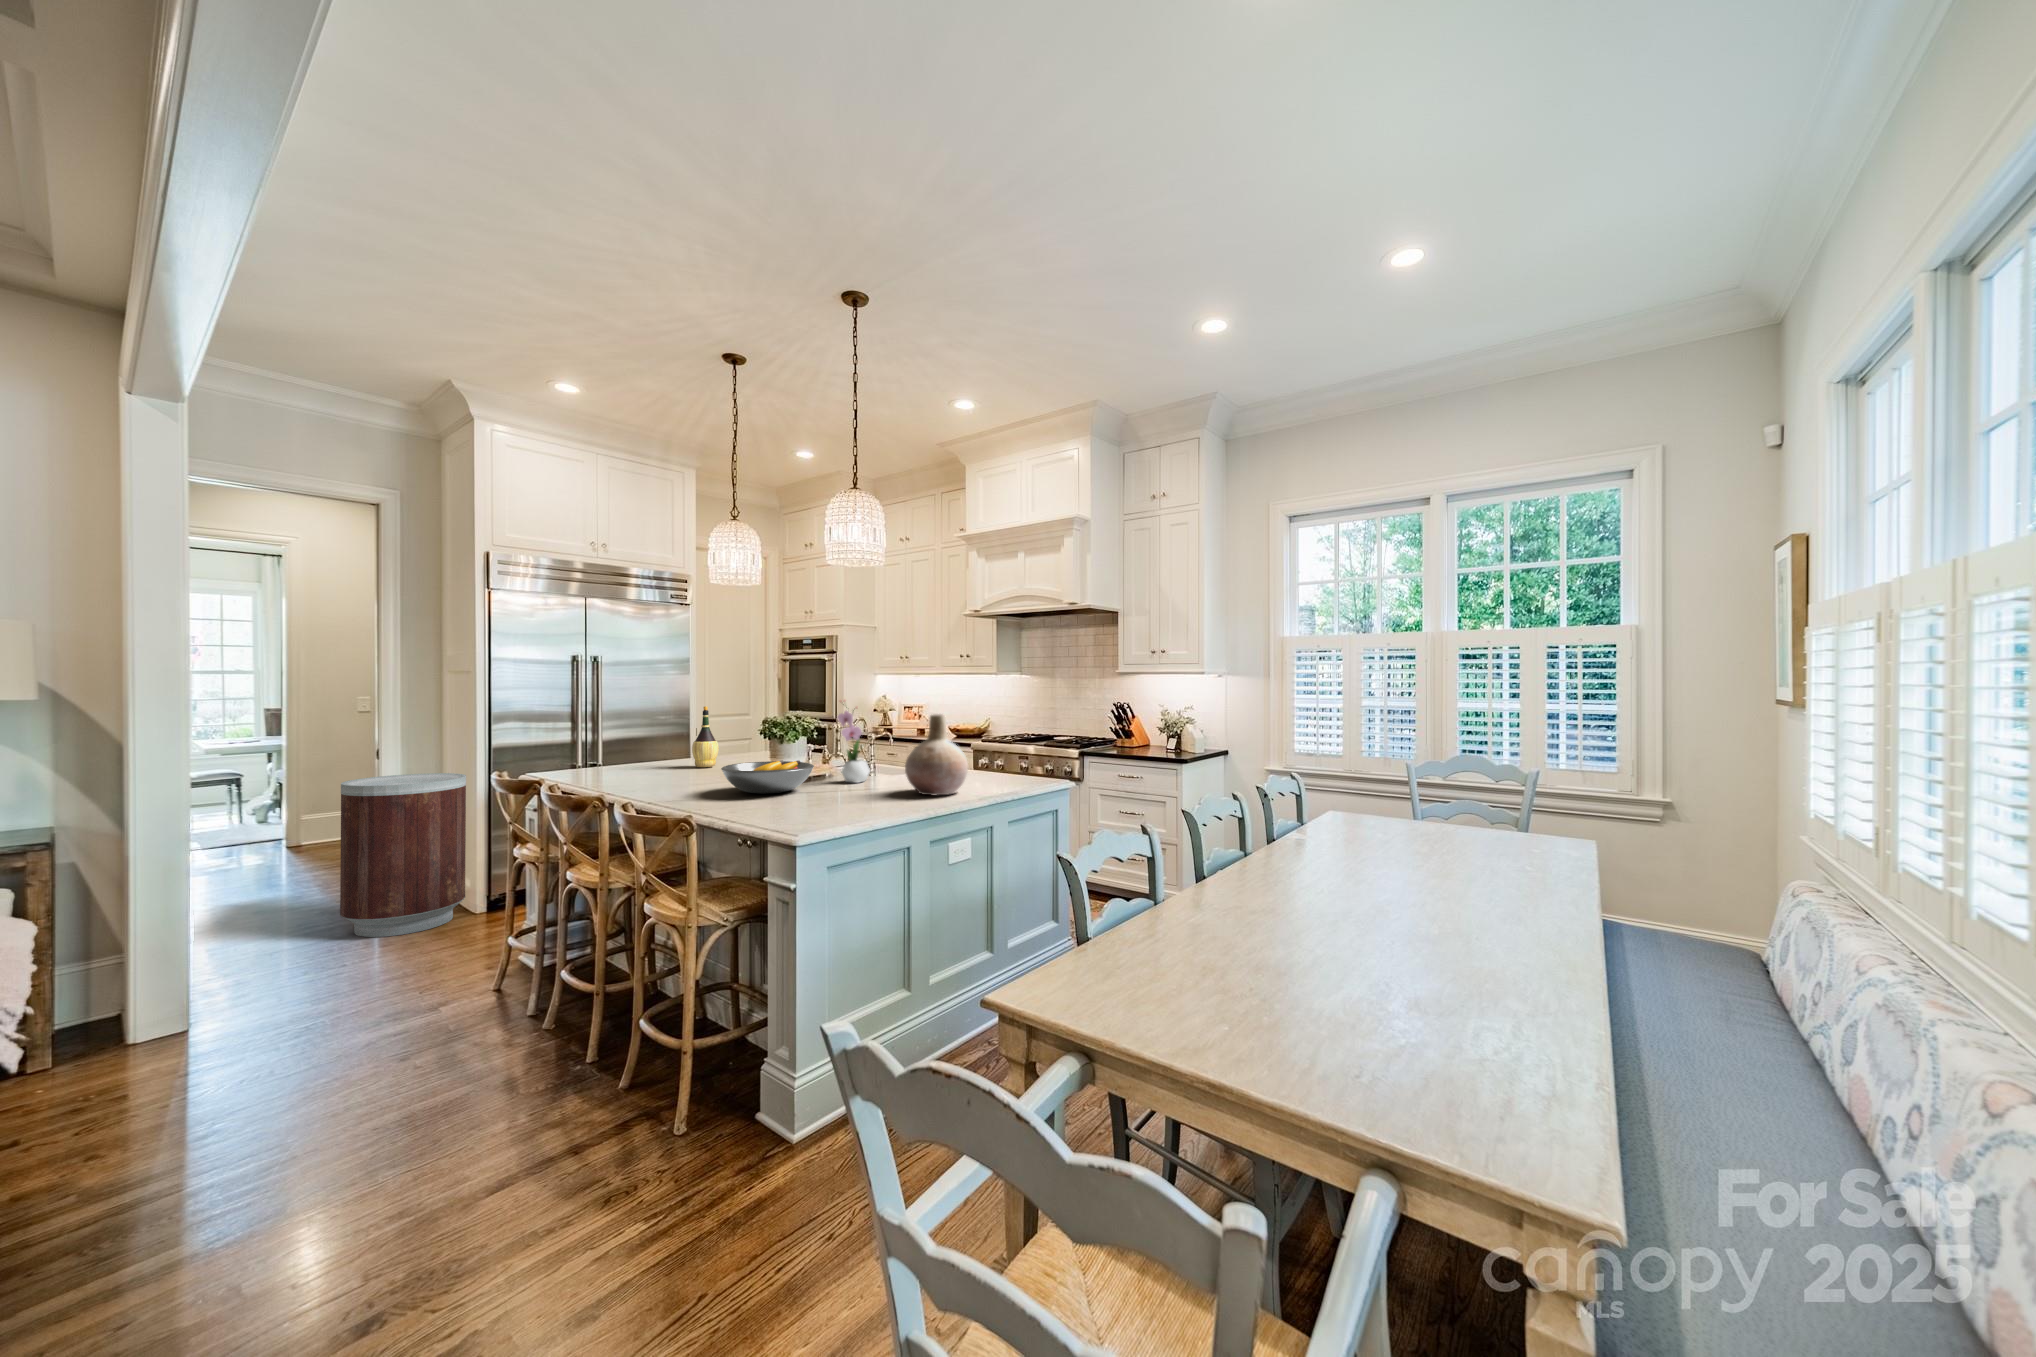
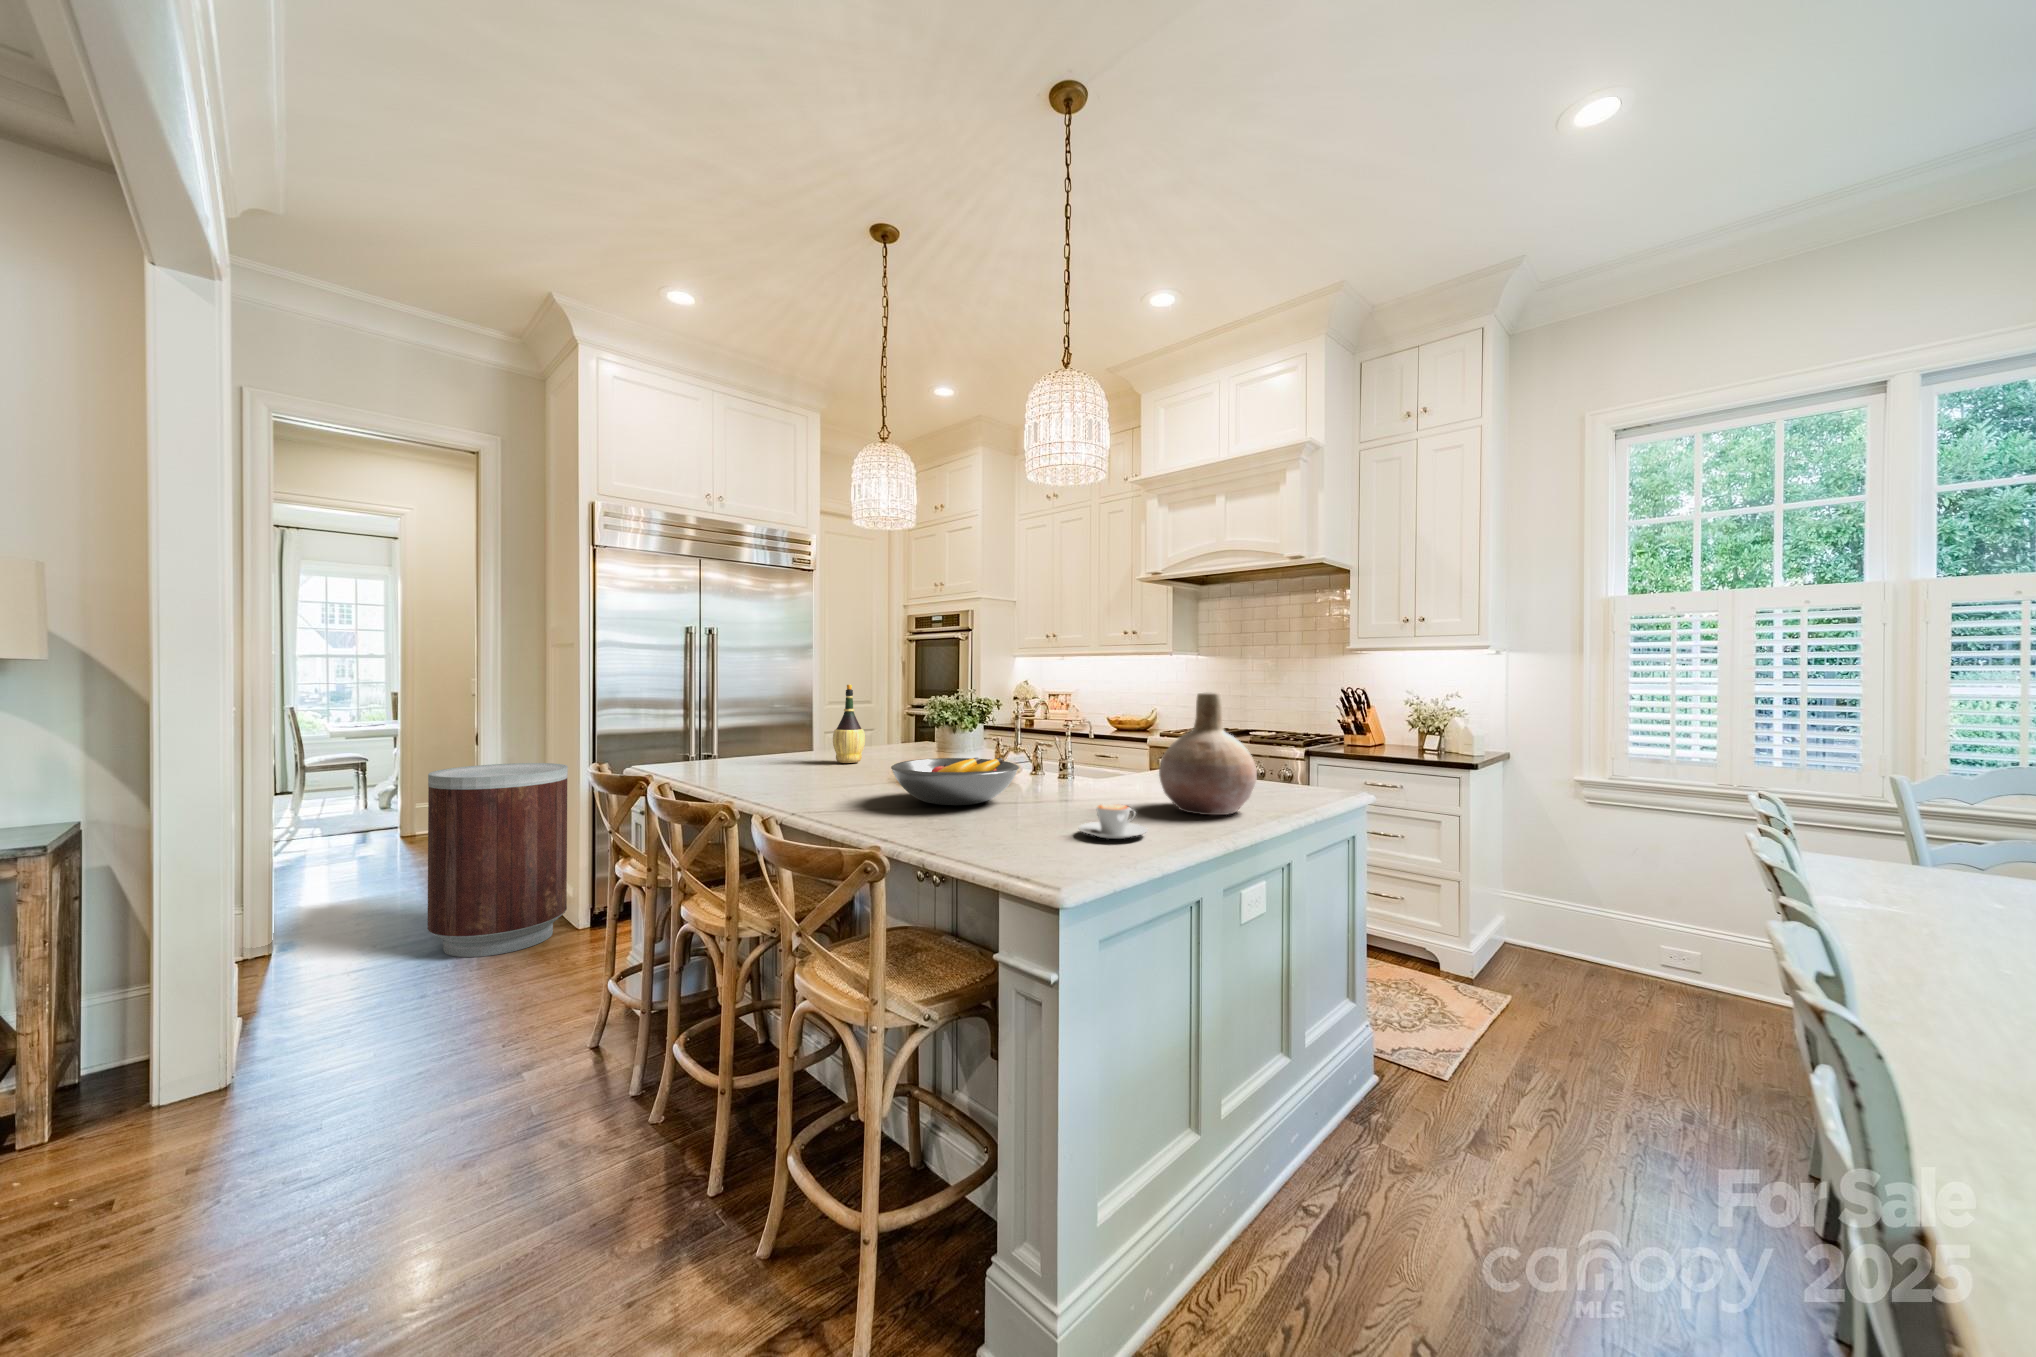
flower arrangement: present [837,704,870,783] -> none [1042,672,1090,790]
coffee cup: none [834,788,879,810] -> present [1079,804,1148,839]

